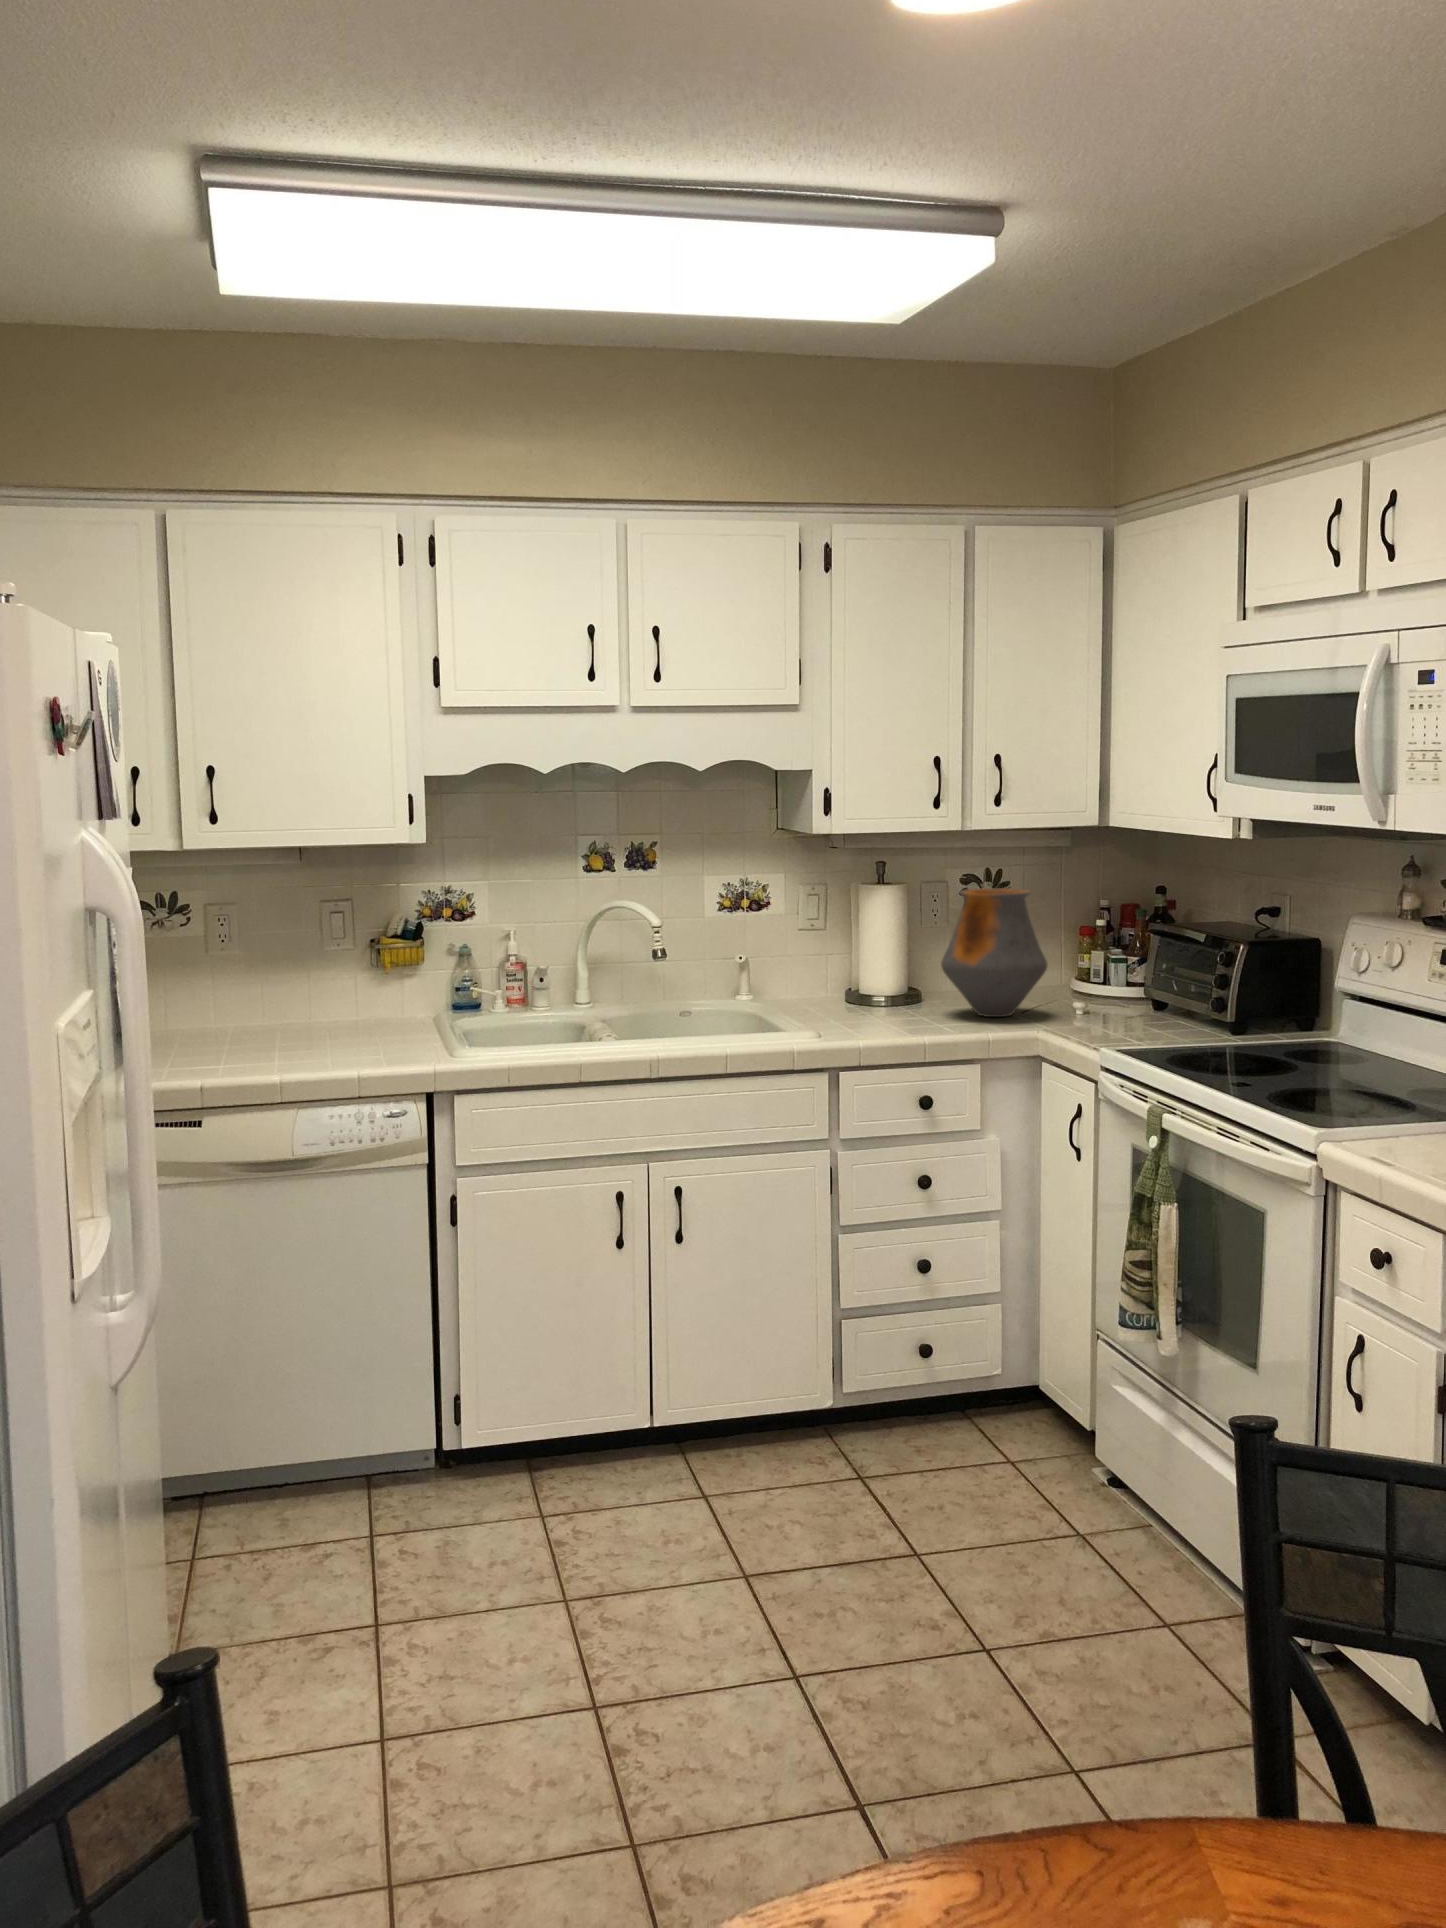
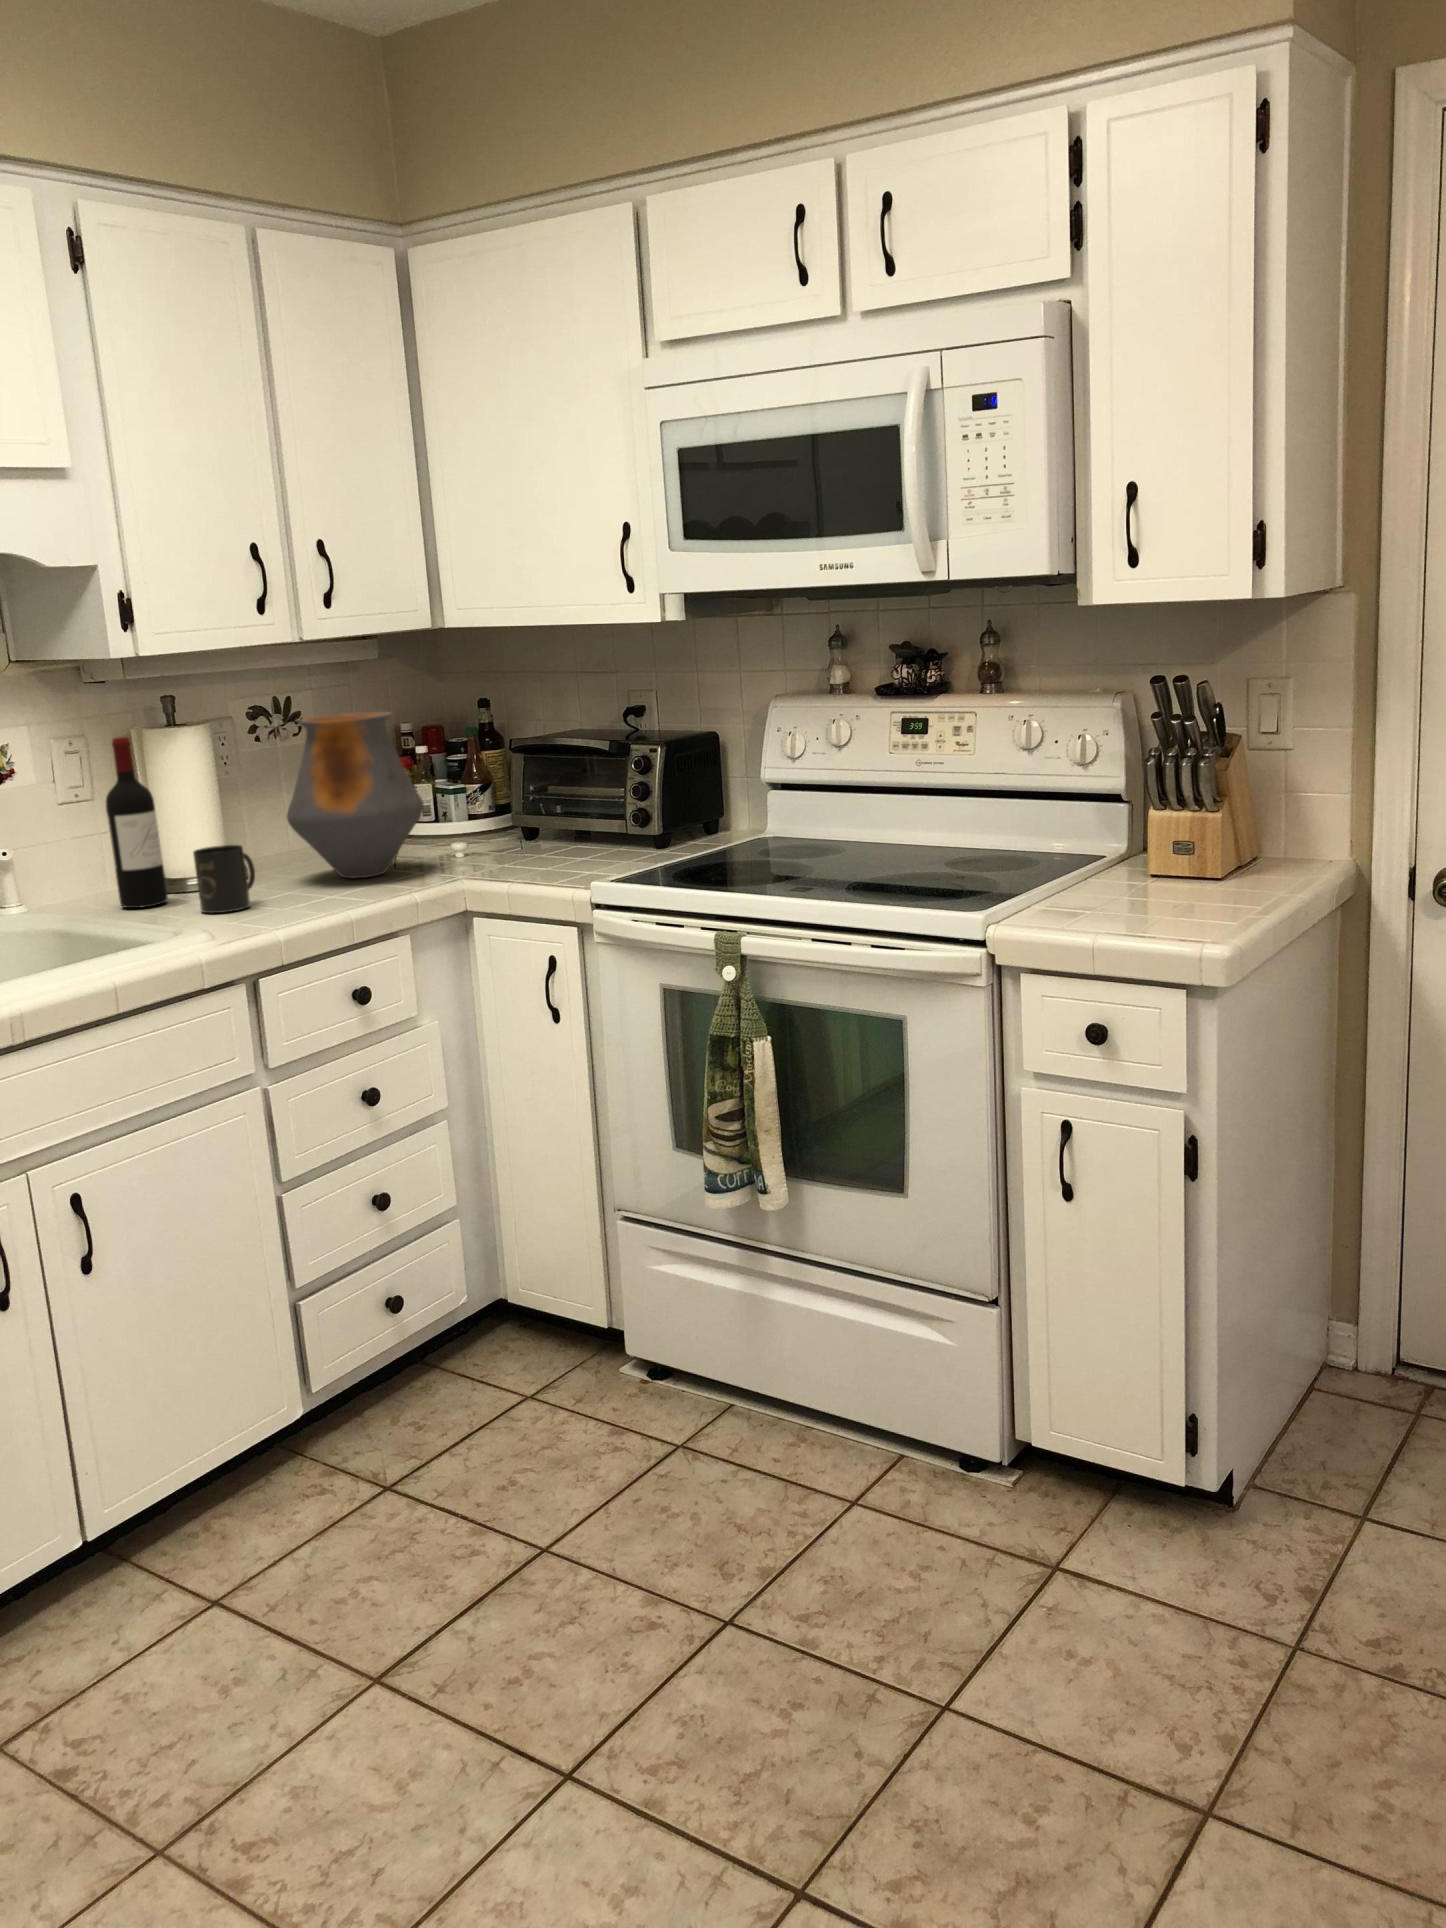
wine bottle: none [817,889,850,1012] -> present [105,737,168,908]
mug: none [850,975,898,1024] -> present [193,845,255,913]

